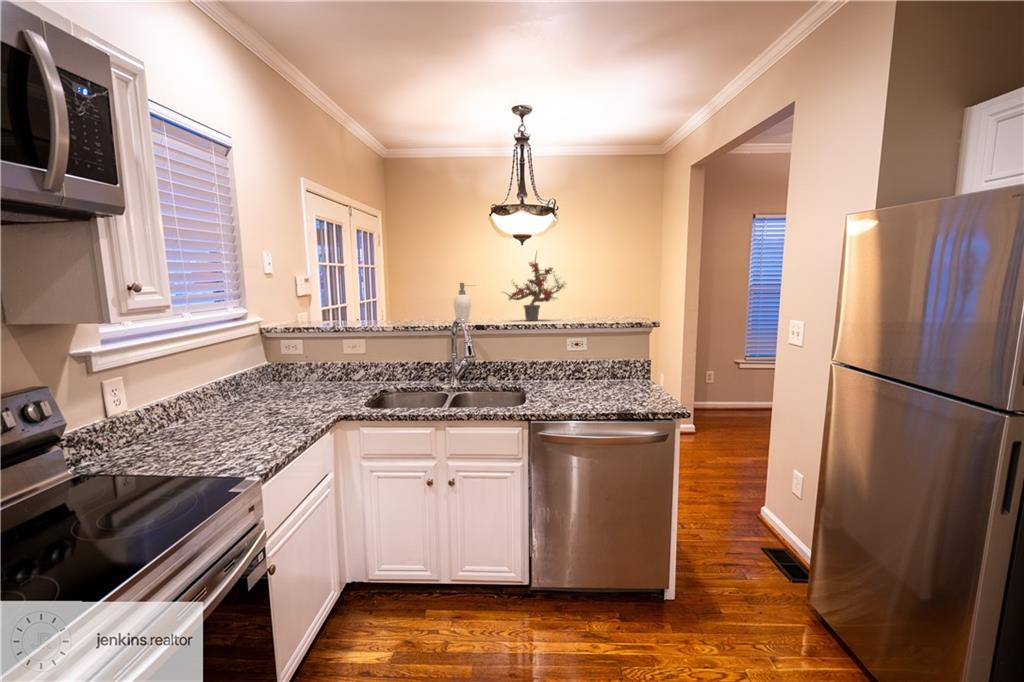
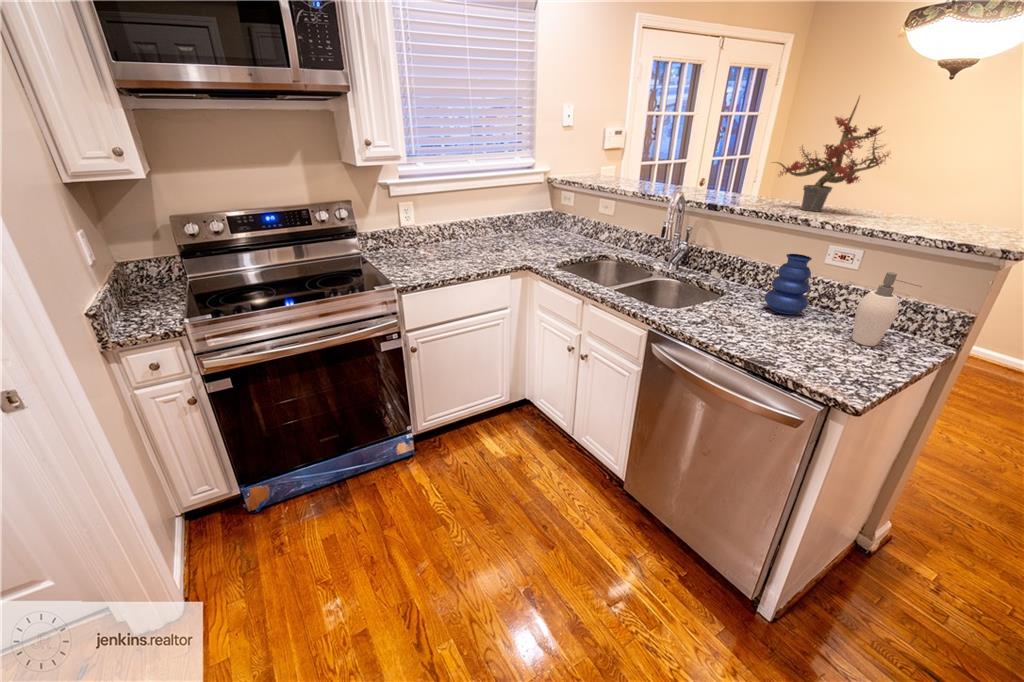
soap dispenser: present [454,283,471,323] -> present [852,272,922,346]
vase: none [554,345,581,386] -> present [765,254,812,314]

